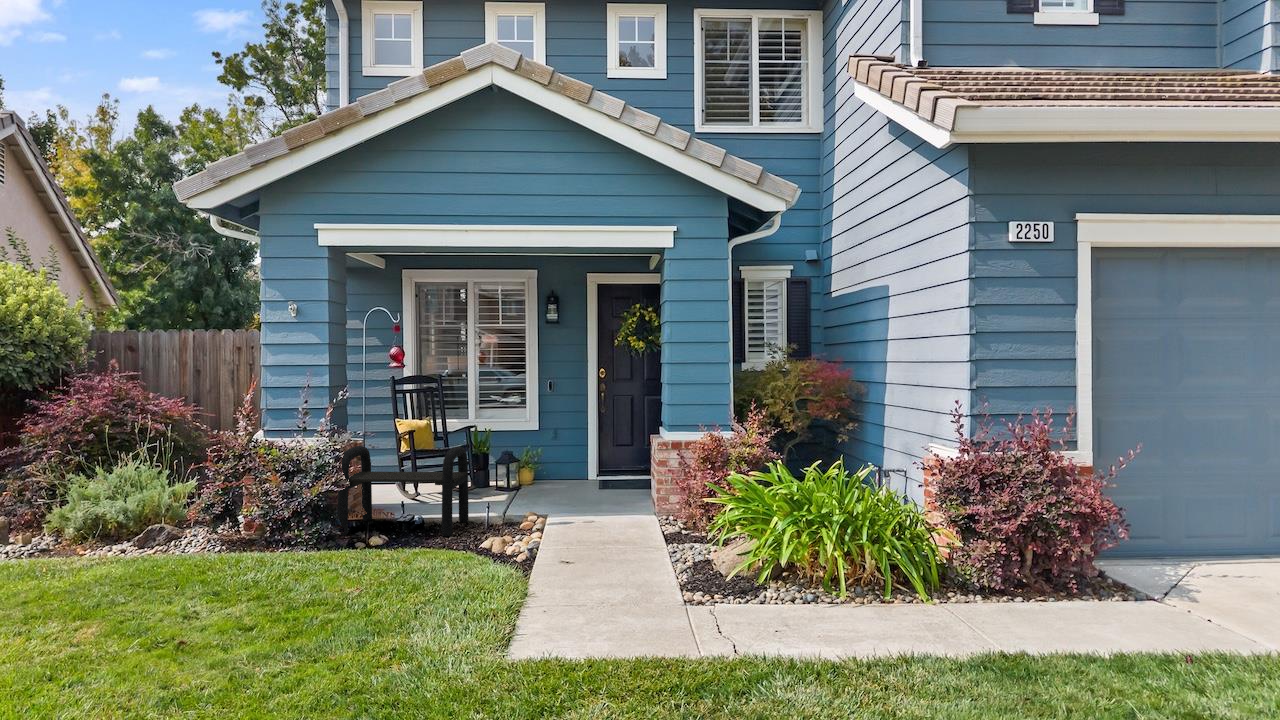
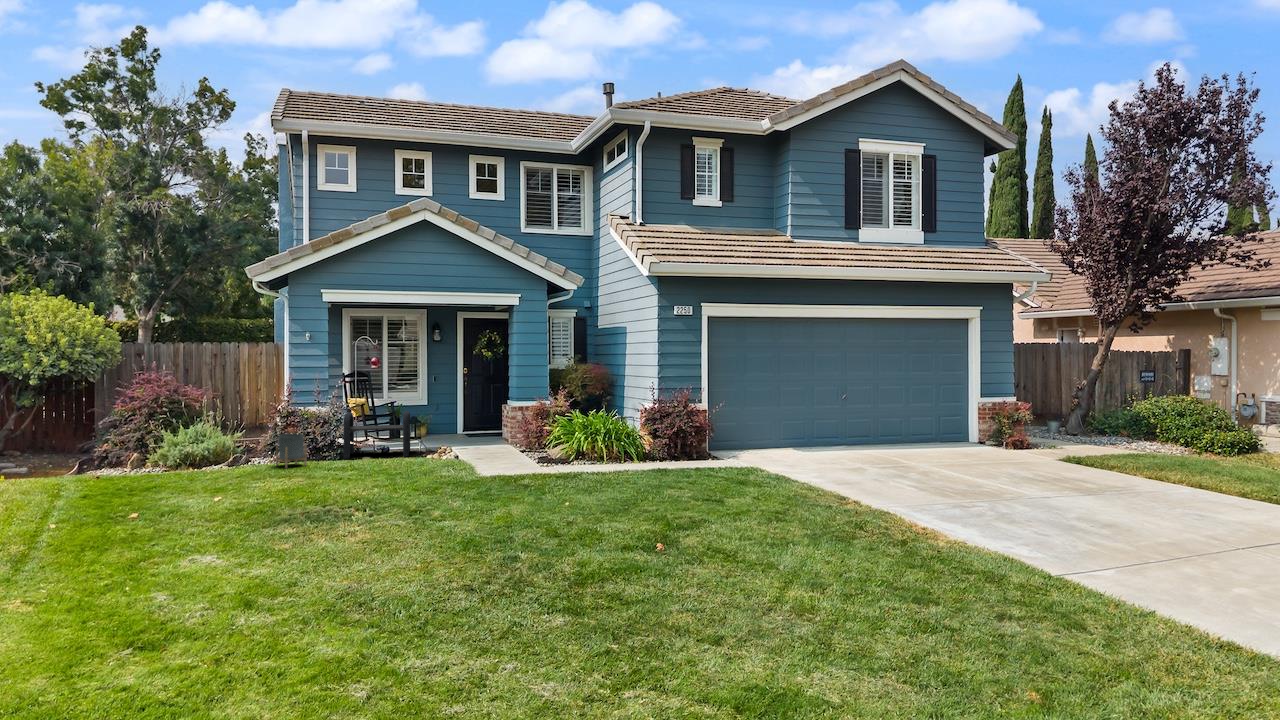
planter: none [201,488,251,557] -> present [276,434,307,468]

